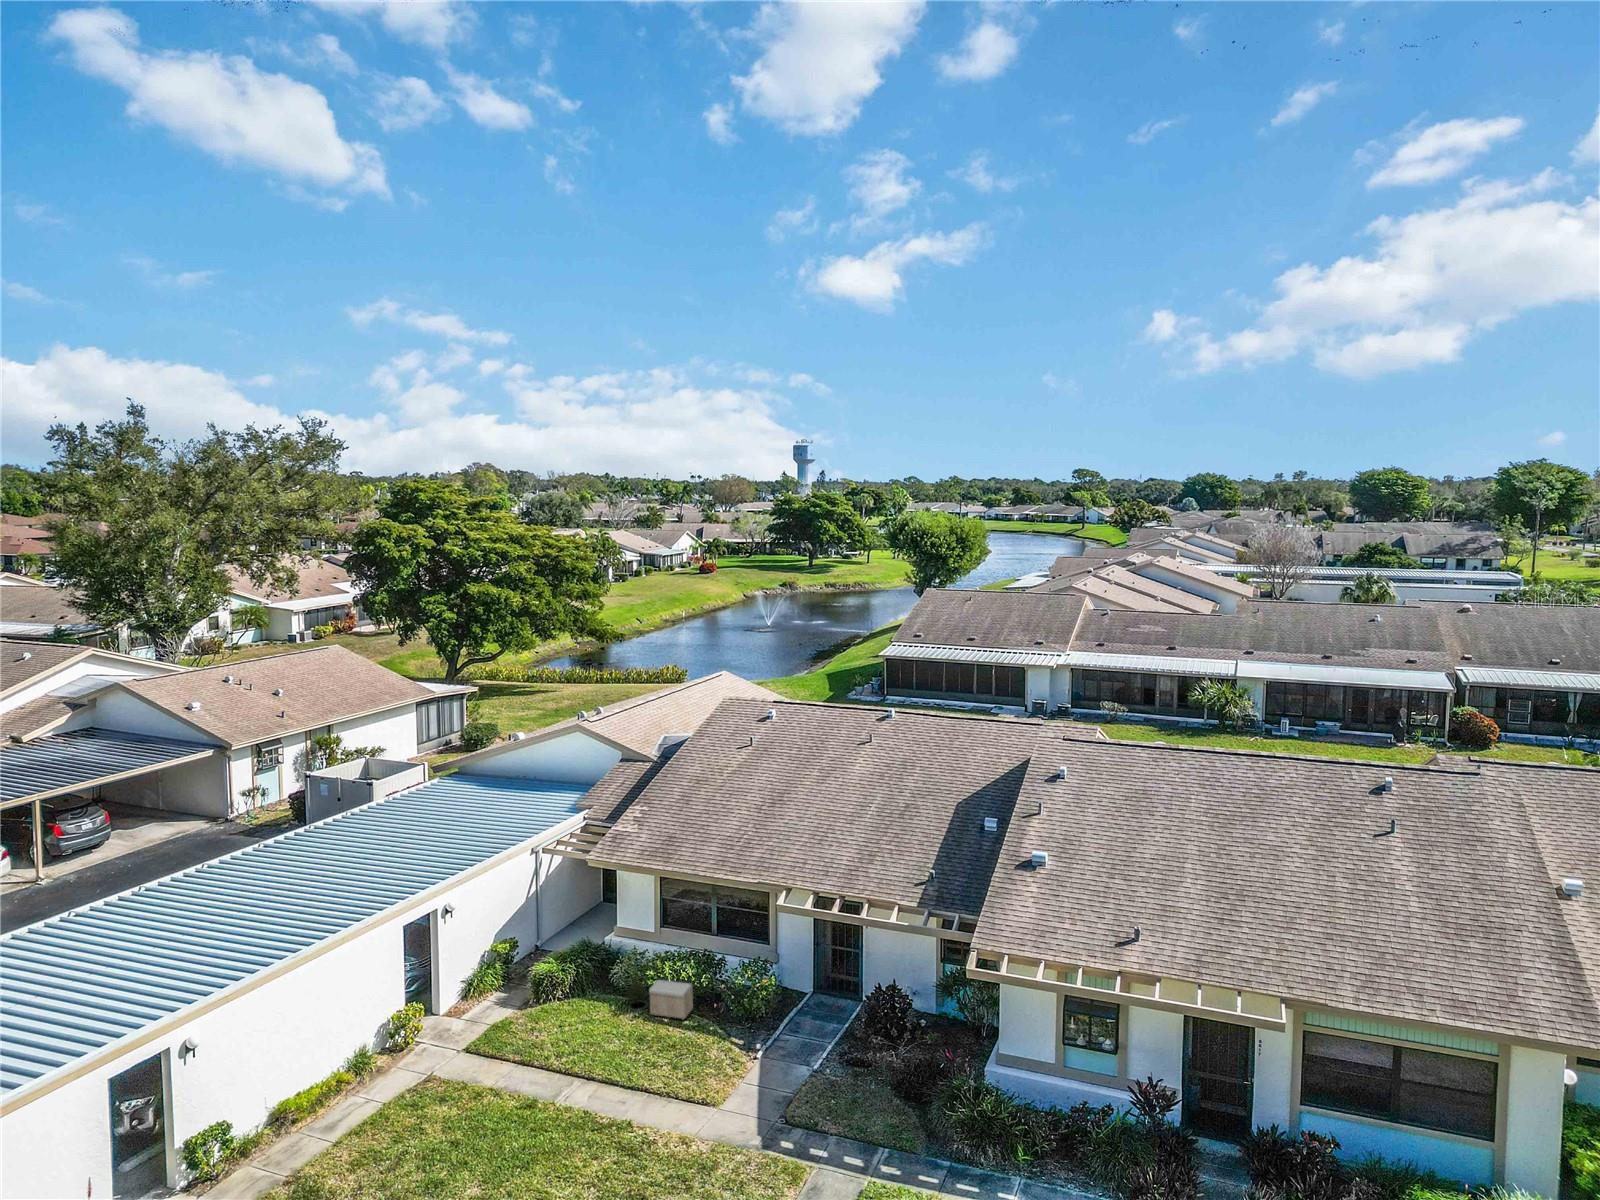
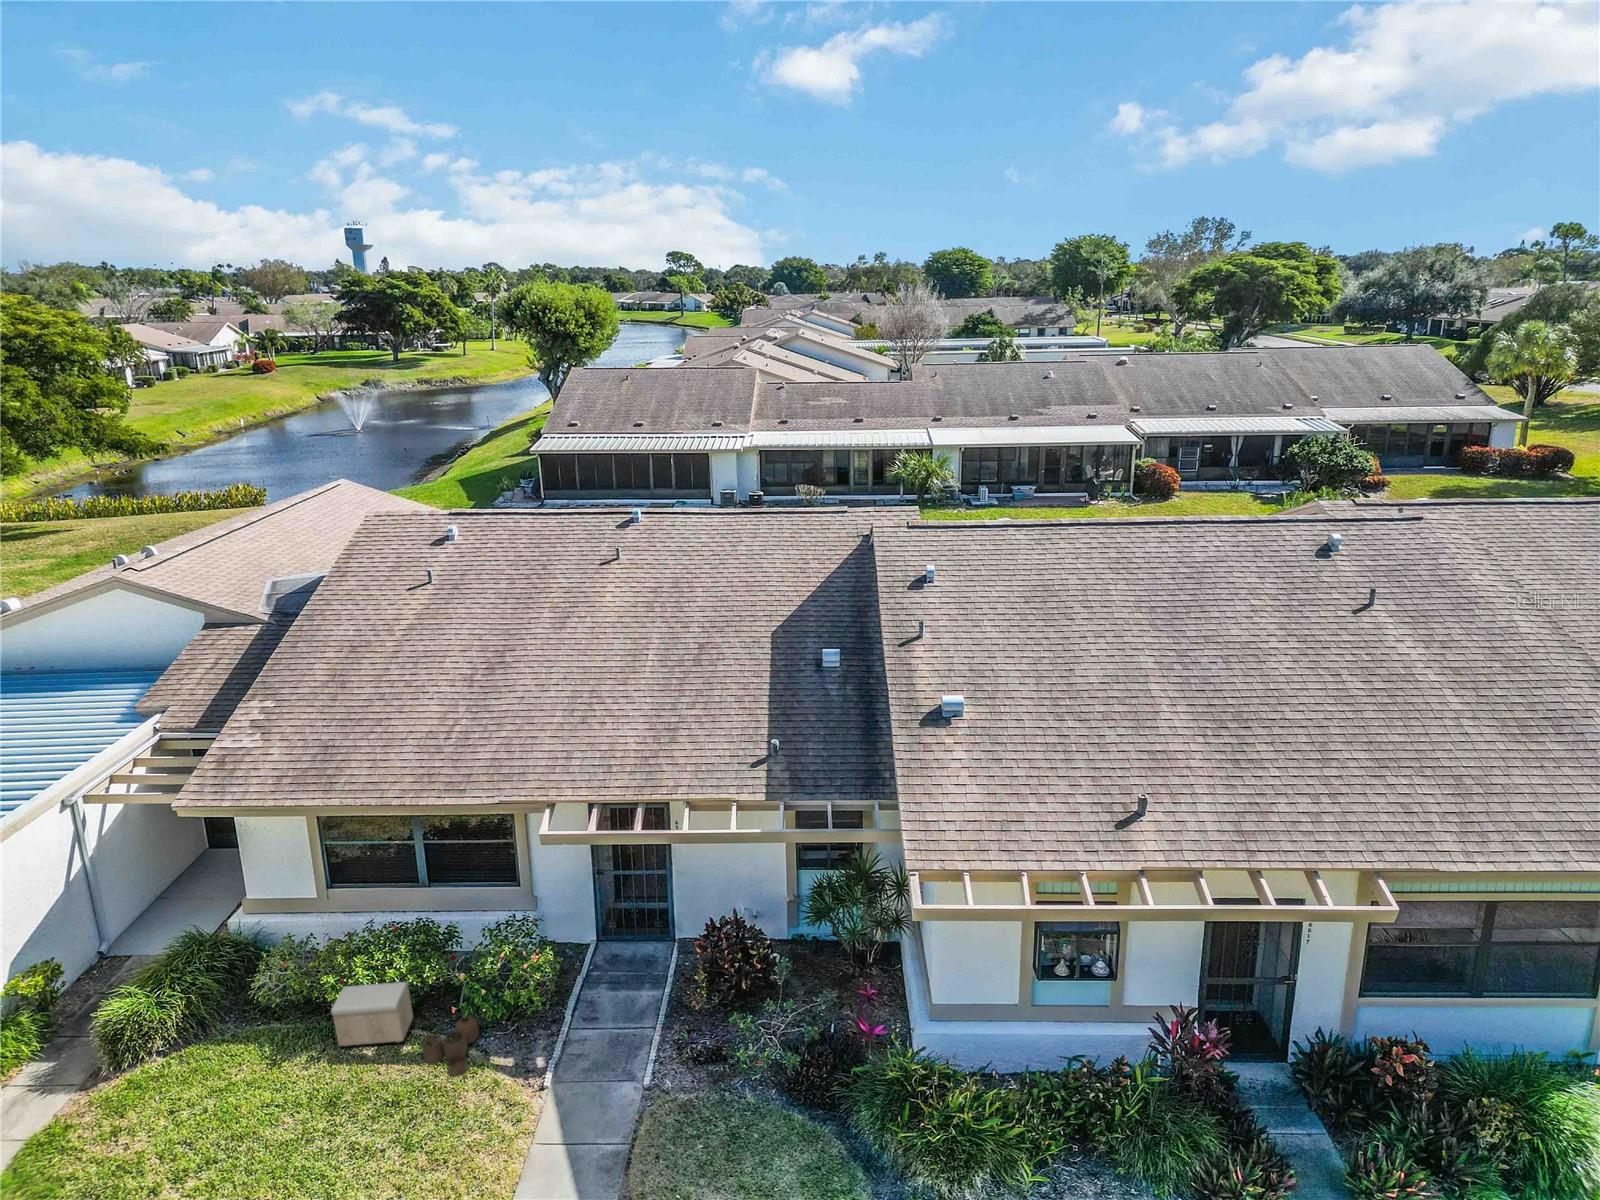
potted tree: present [627,977,647,1011] -> none [283,986,330,1045]
woven basket: none [693,1011,728,1043] -> present [421,1016,479,1076]

